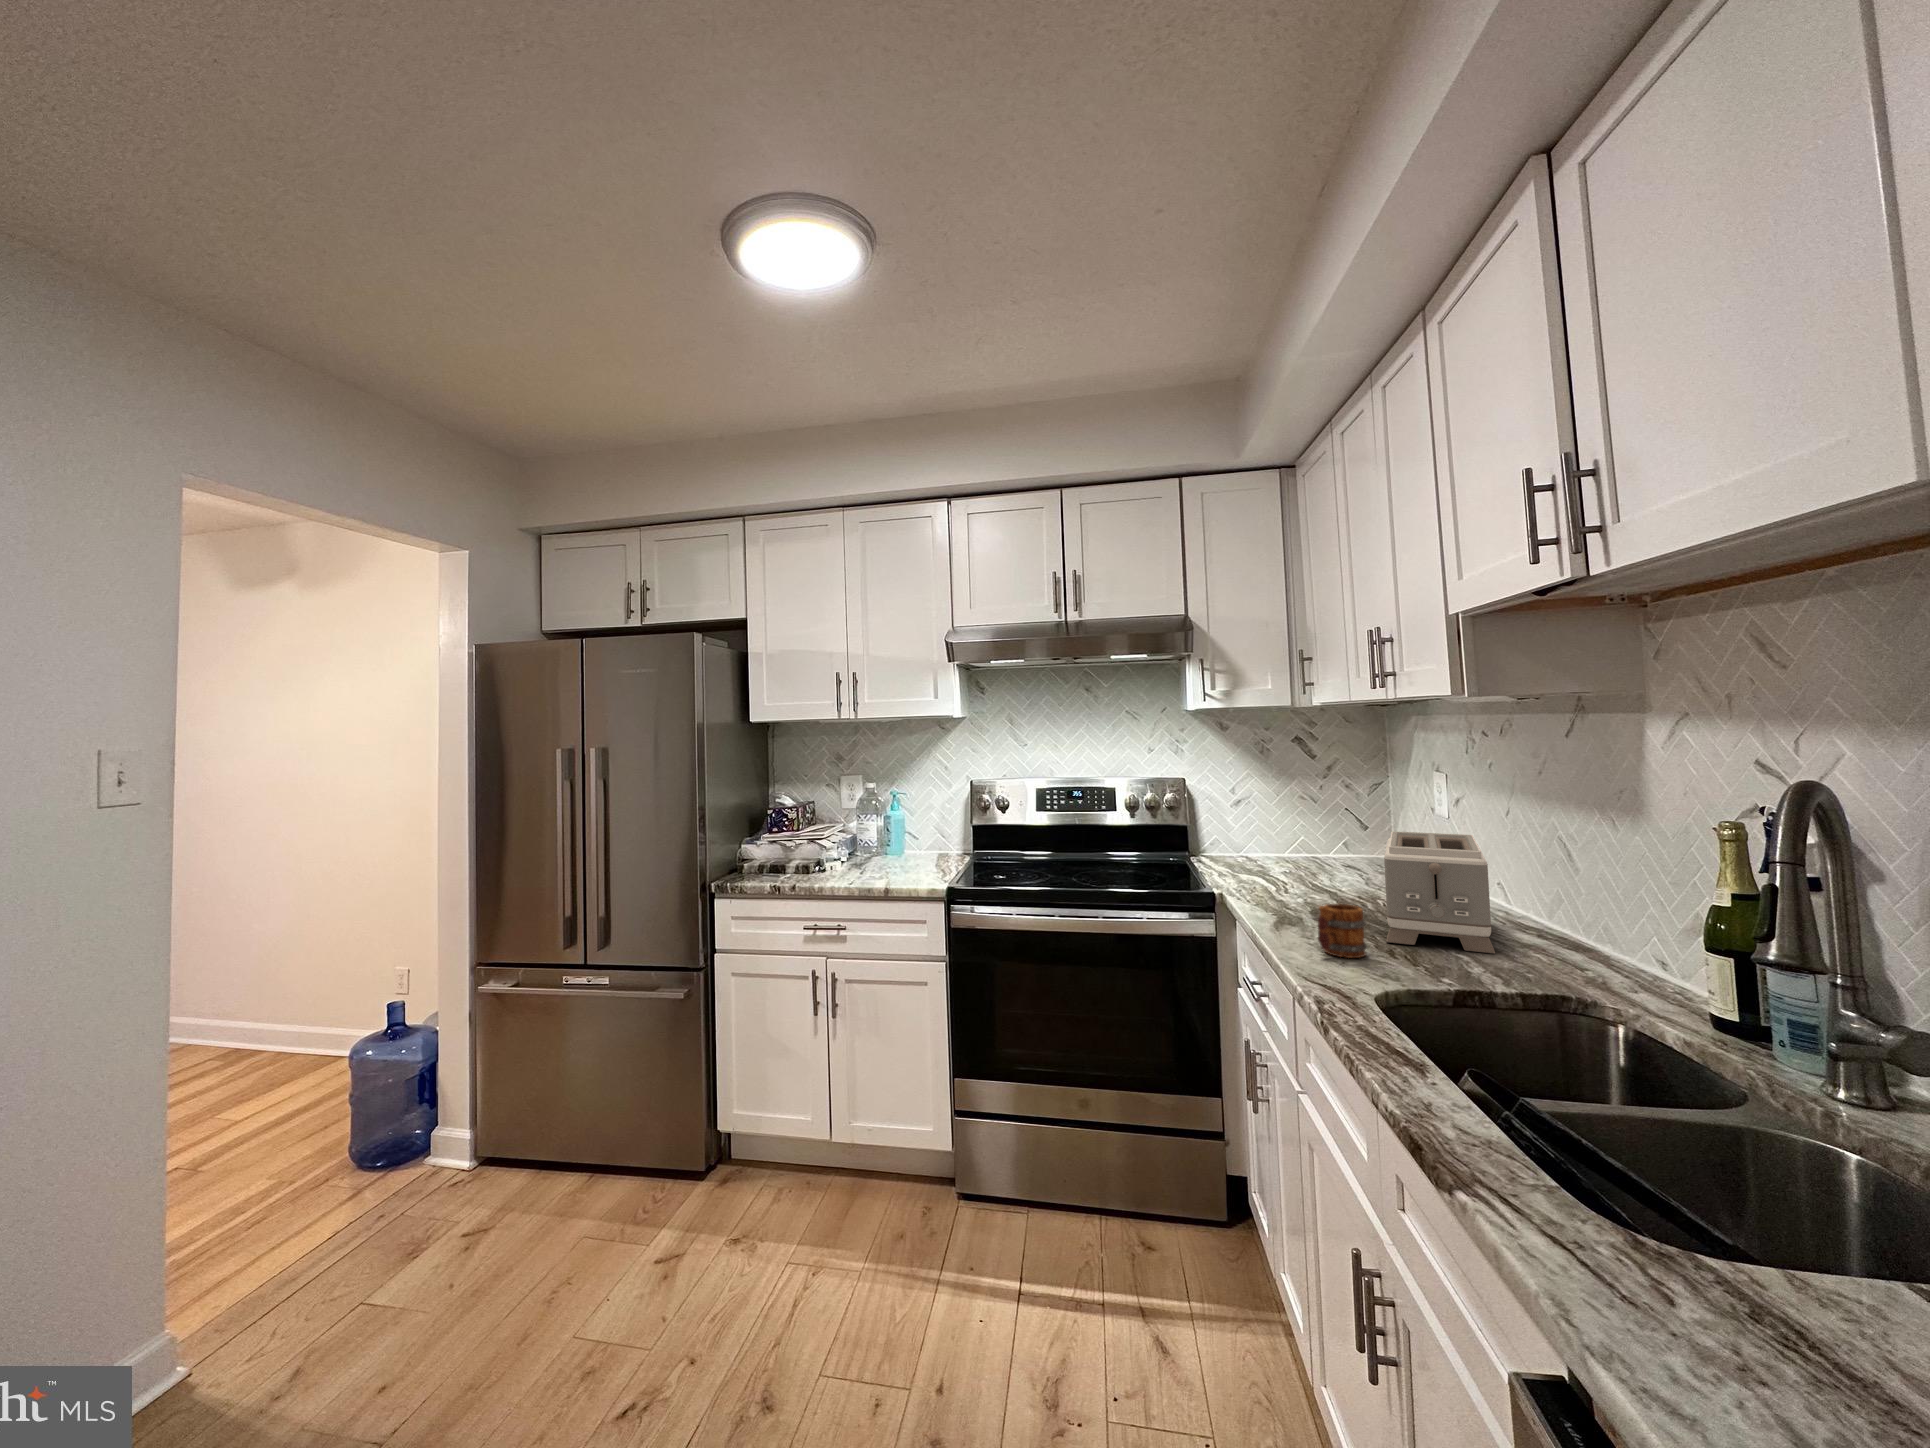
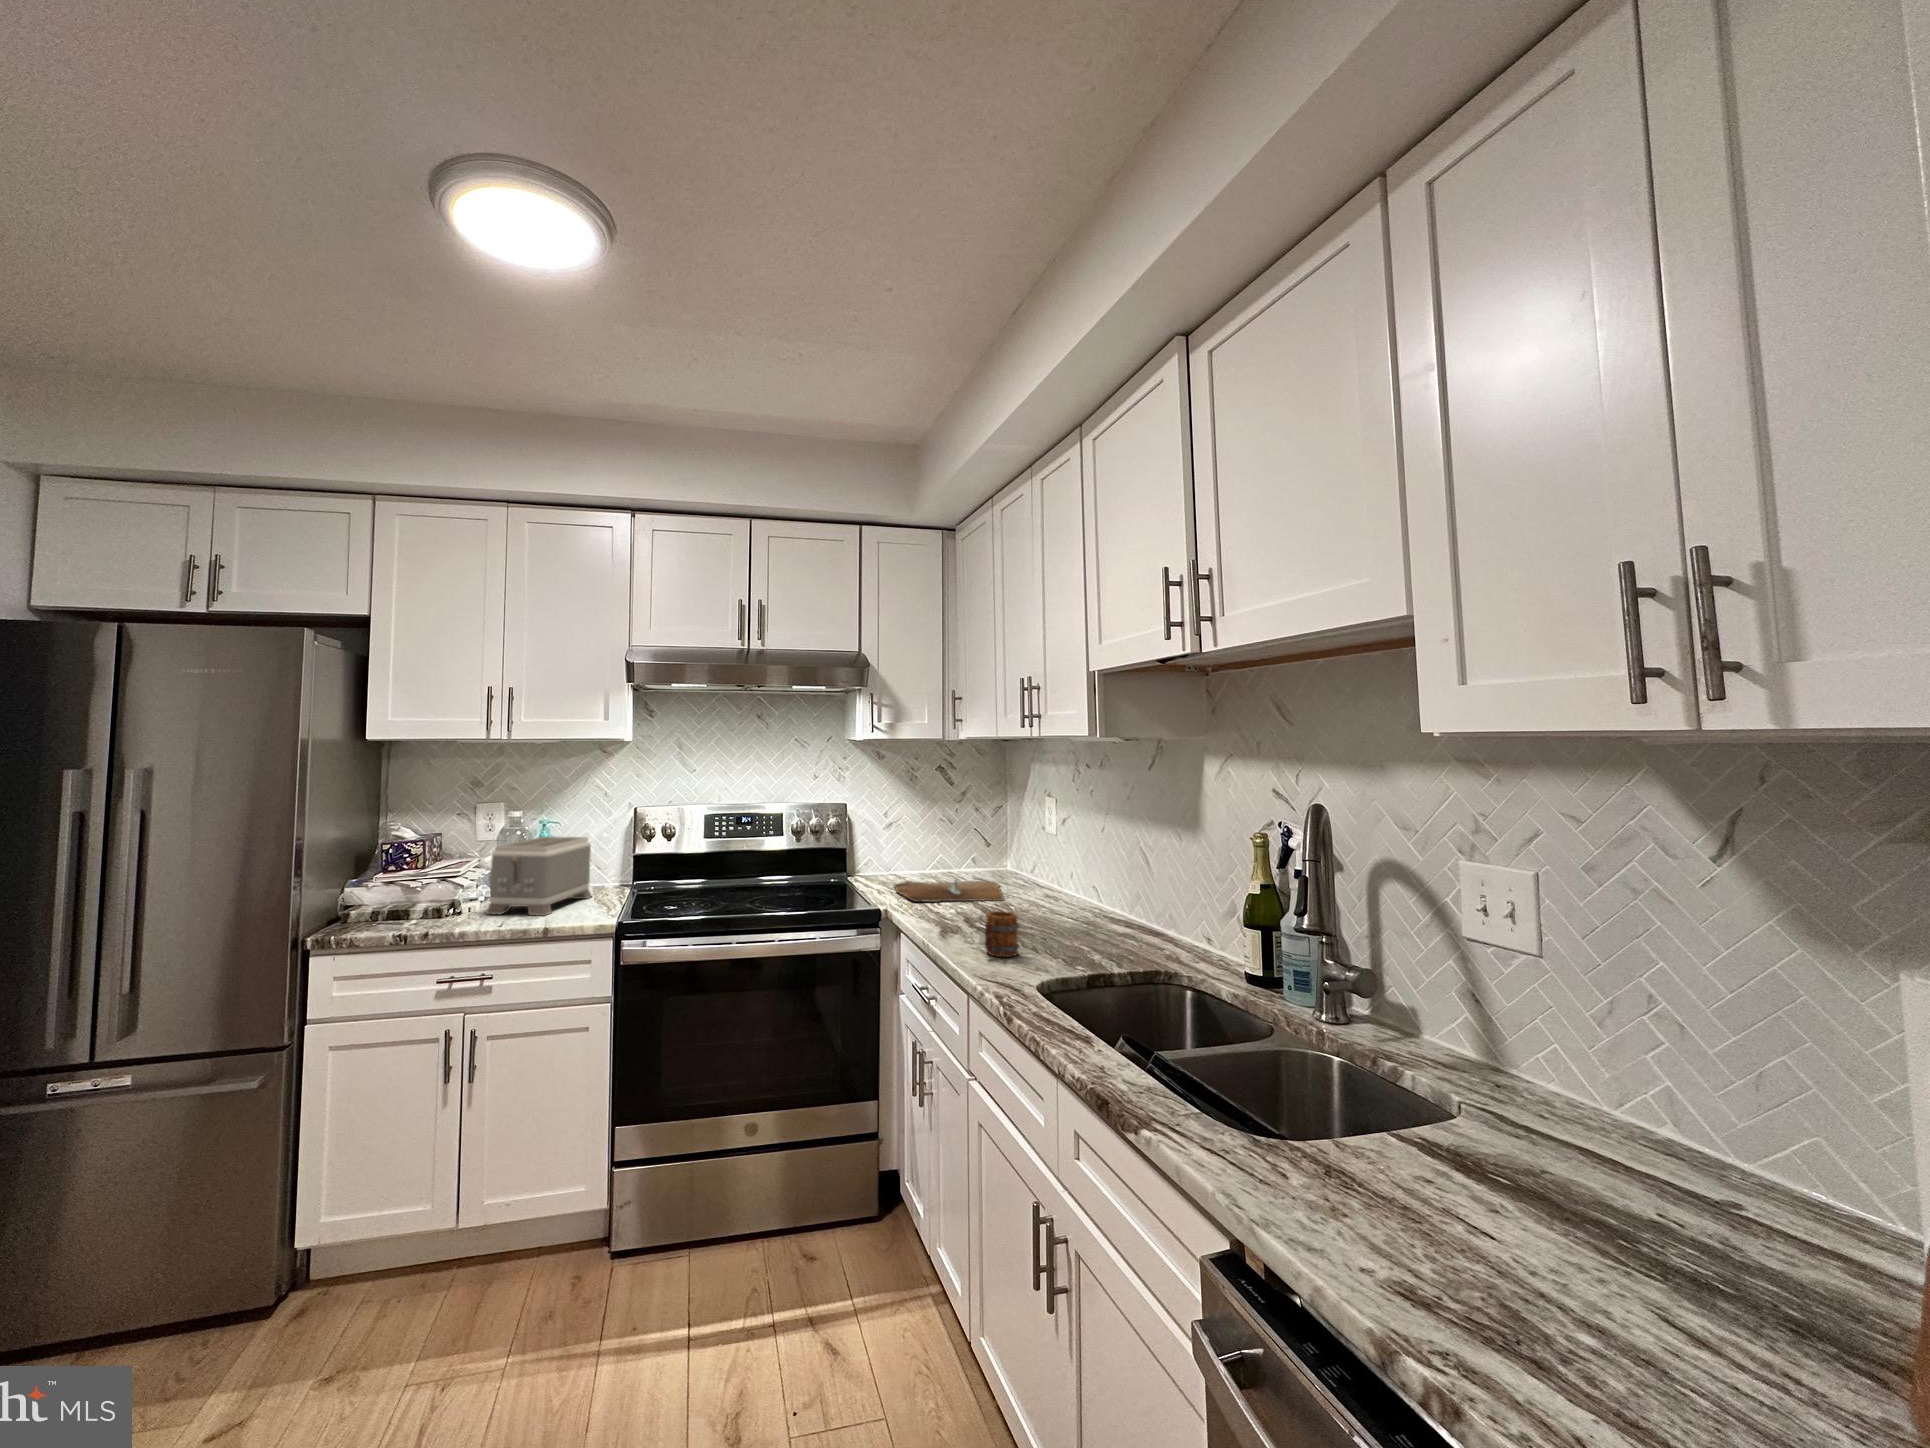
toaster: present [1384,831,1495,954] -> present [486,836,591,916]
cutting board: none [1240,864,1375,893] -> present [895,881,1004,902]

